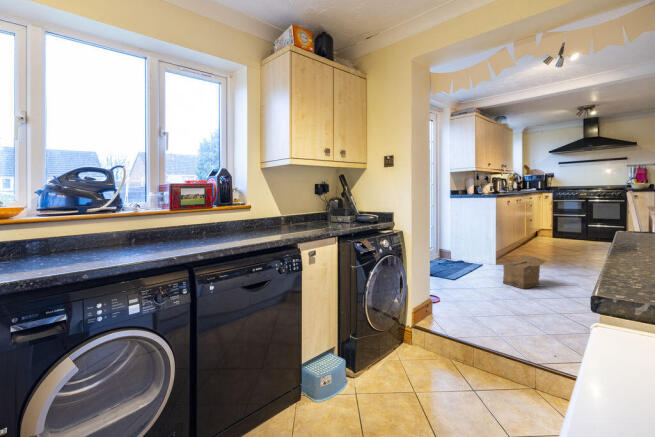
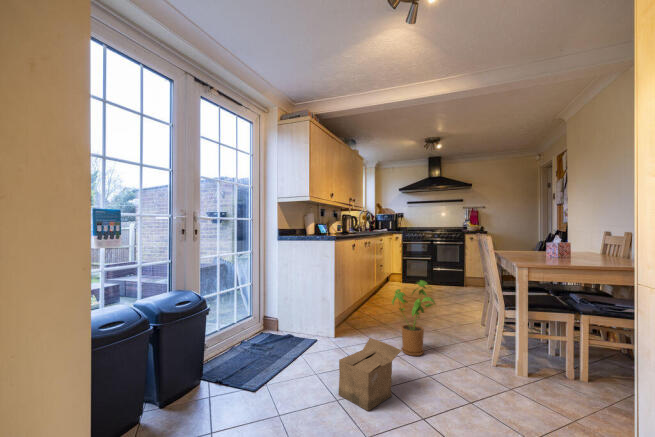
house plant: none [540,222,577,274] -> present [392,280,435,356]

